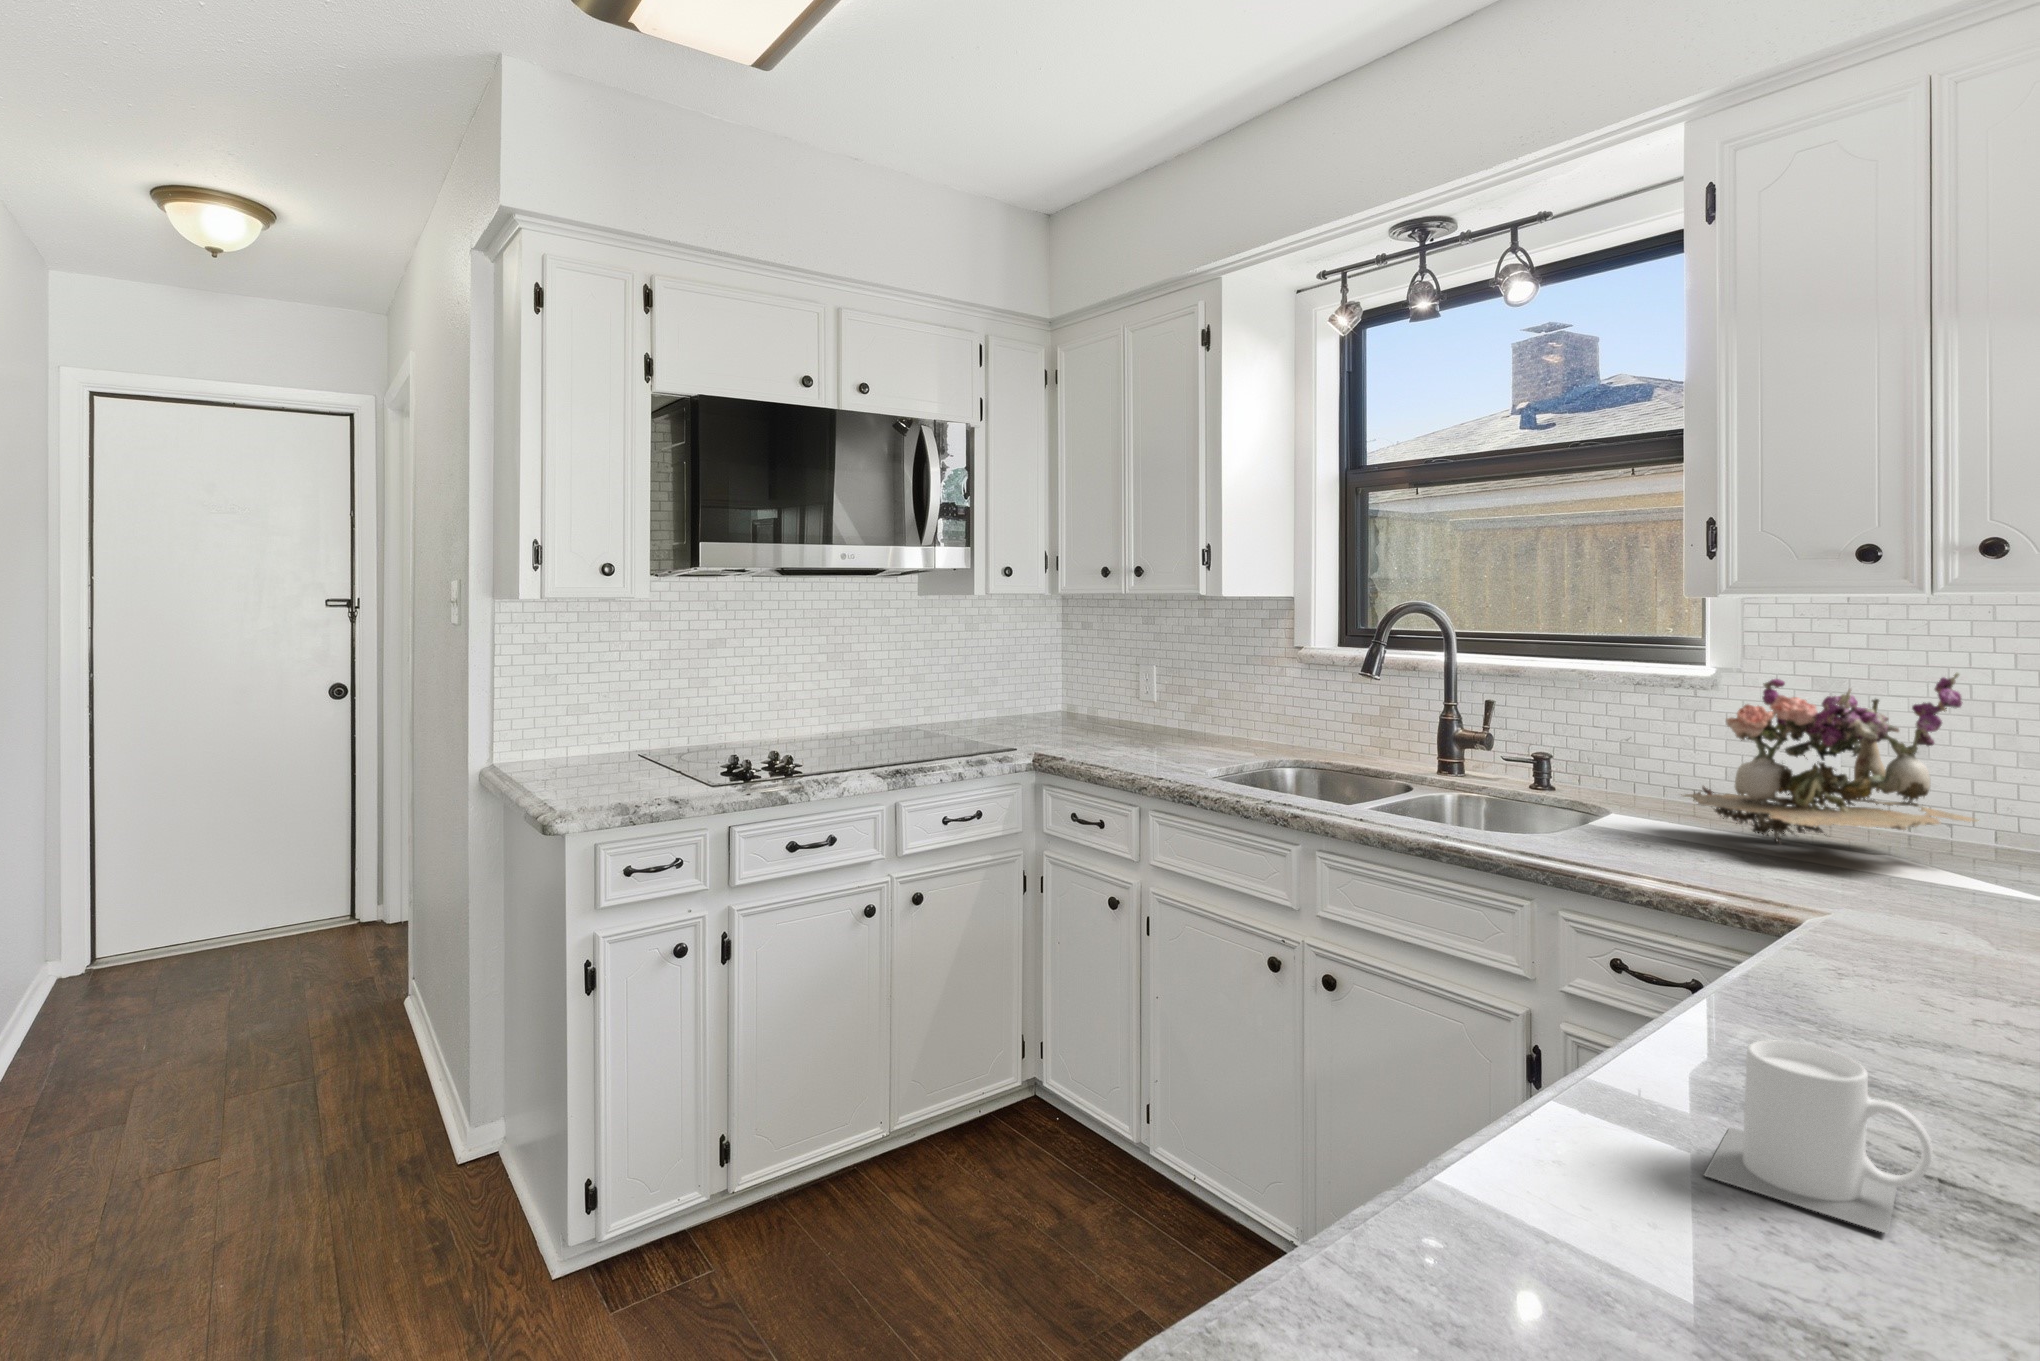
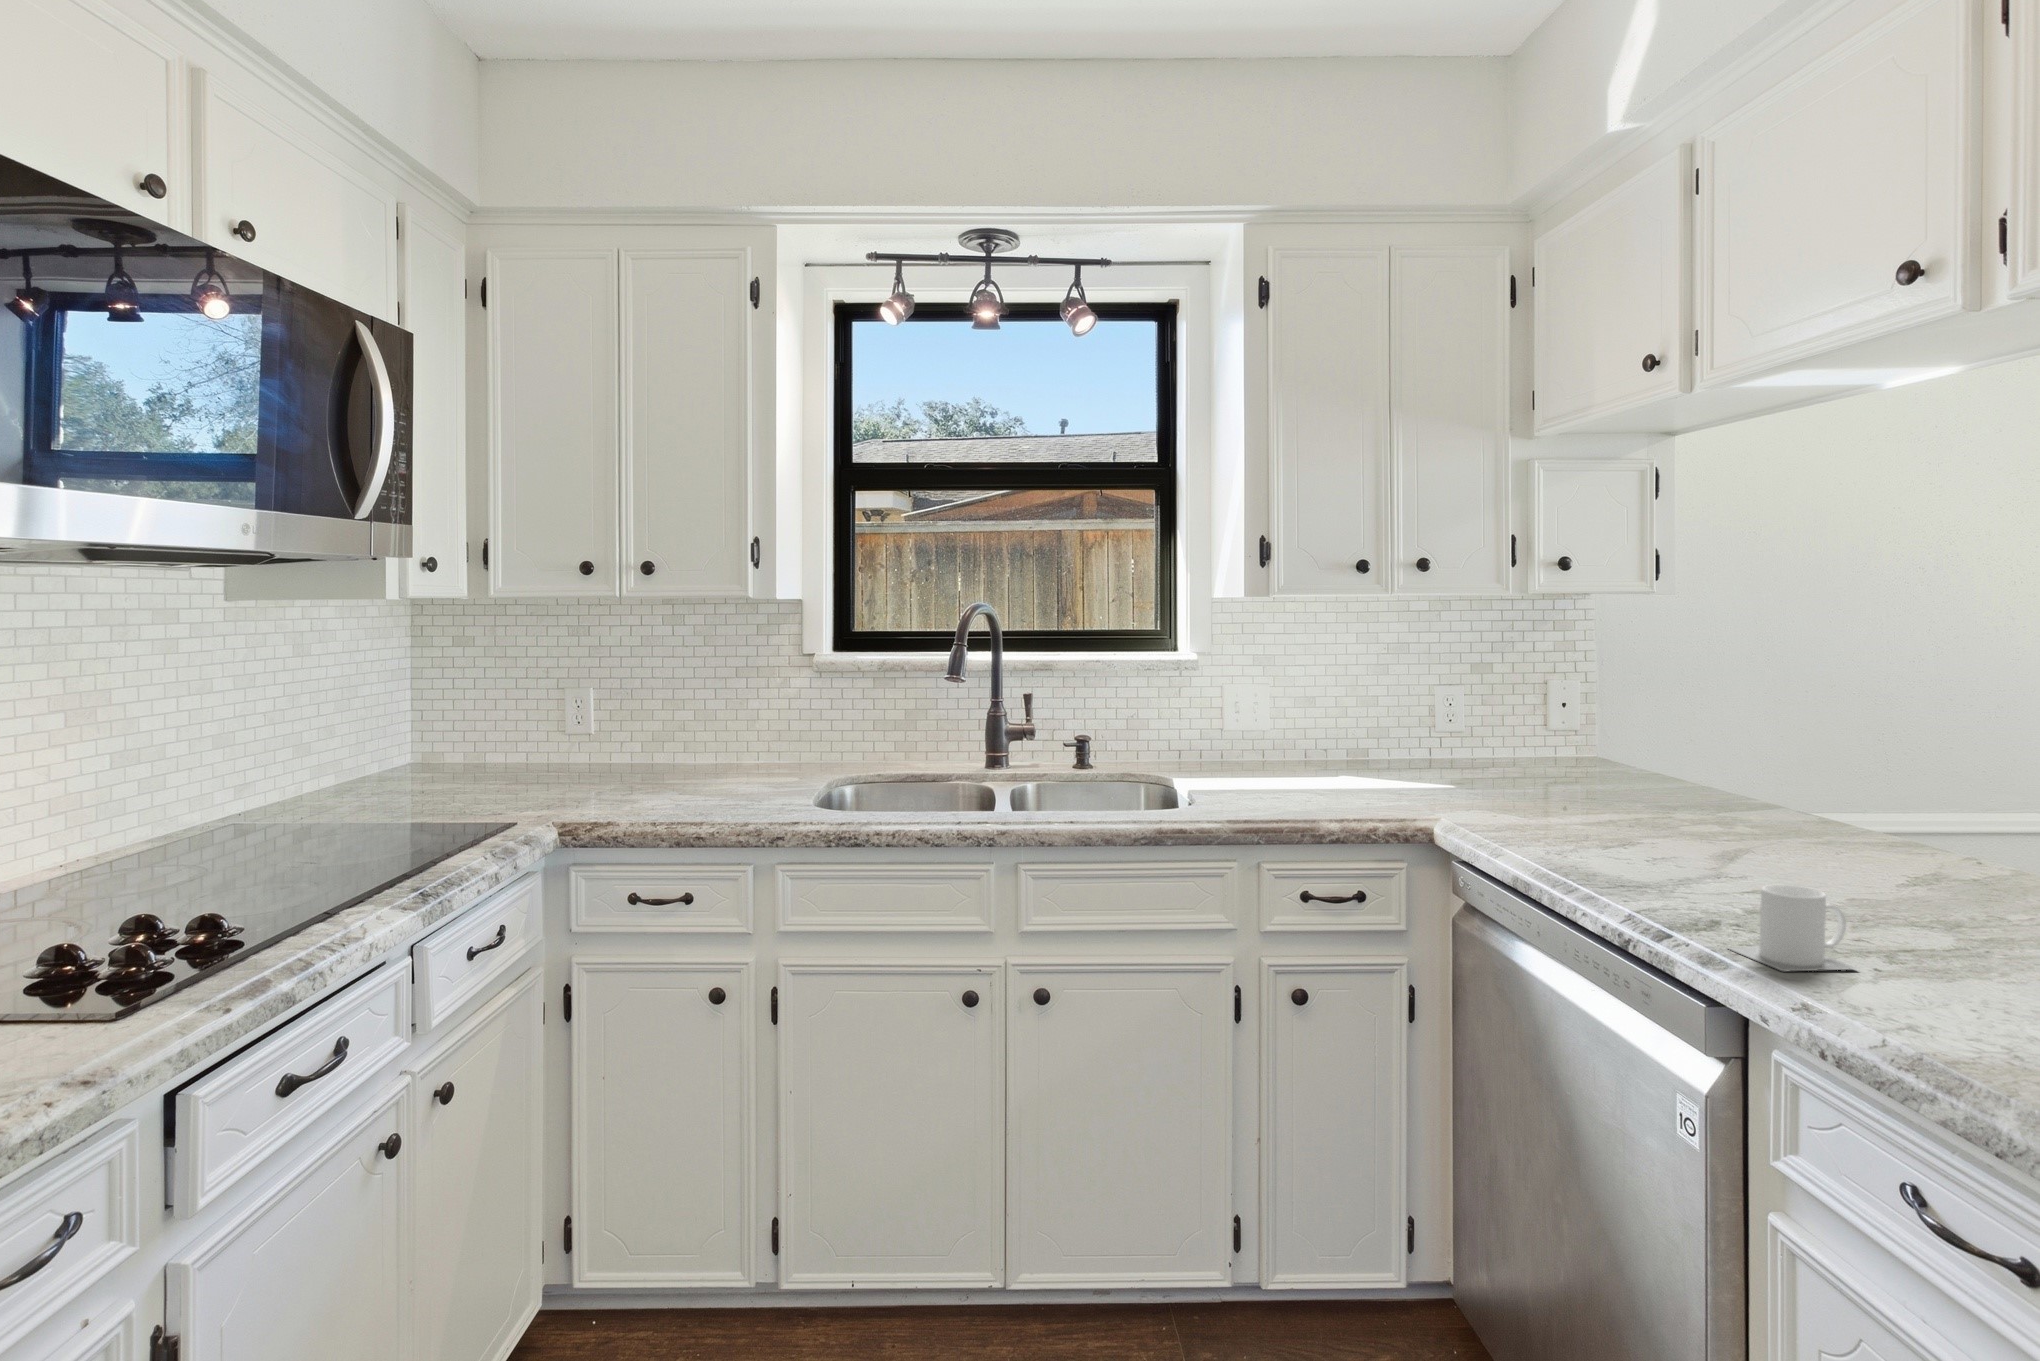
flower arrangement: present [1681,673,1979,842] -> none [1243,655,1409,790]

